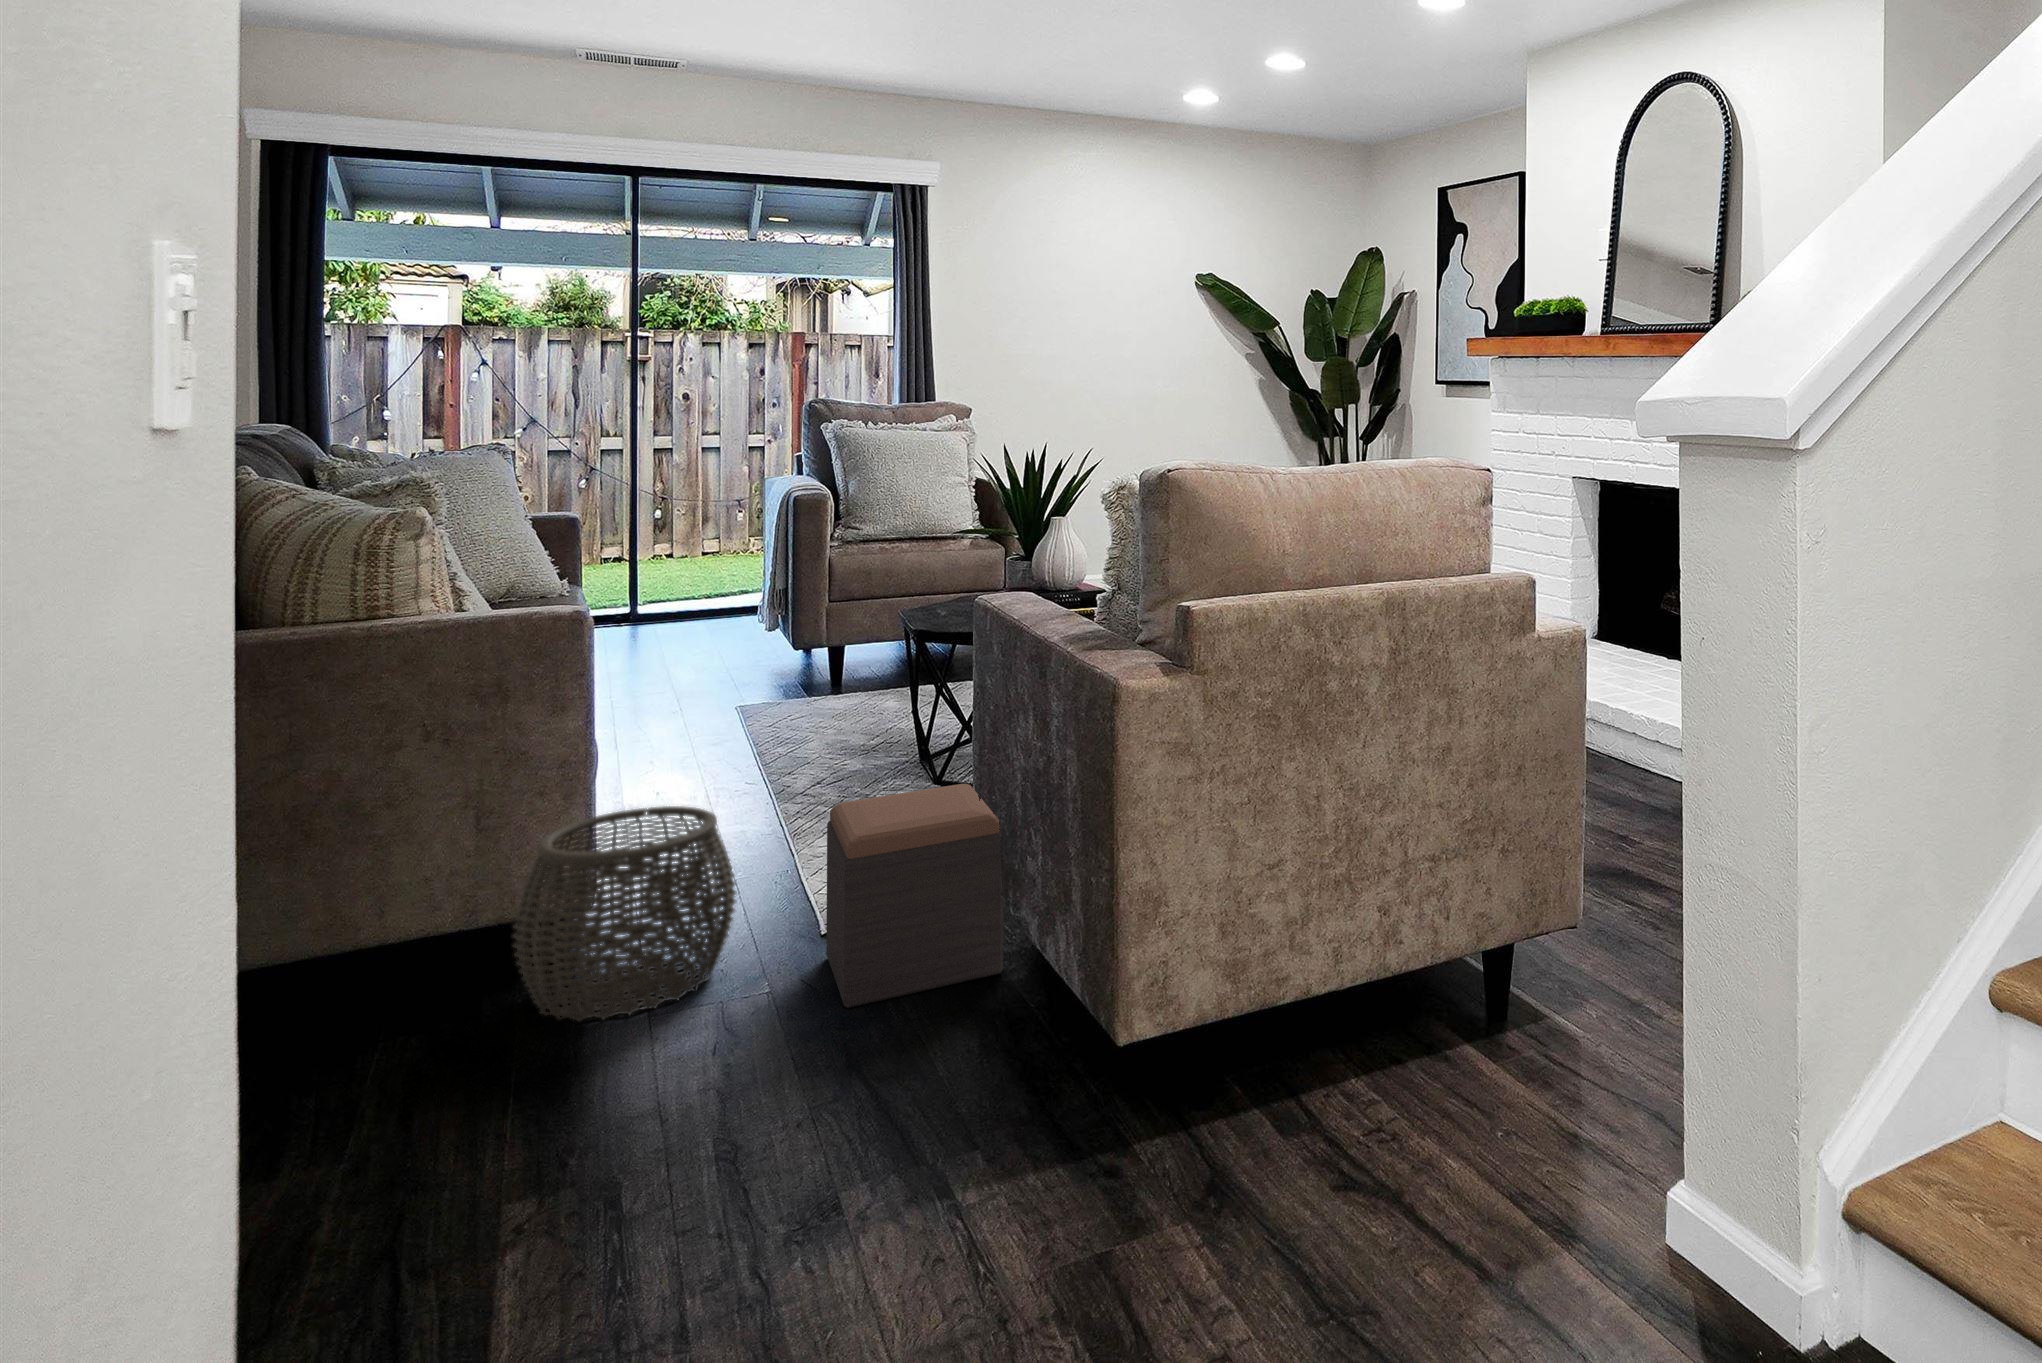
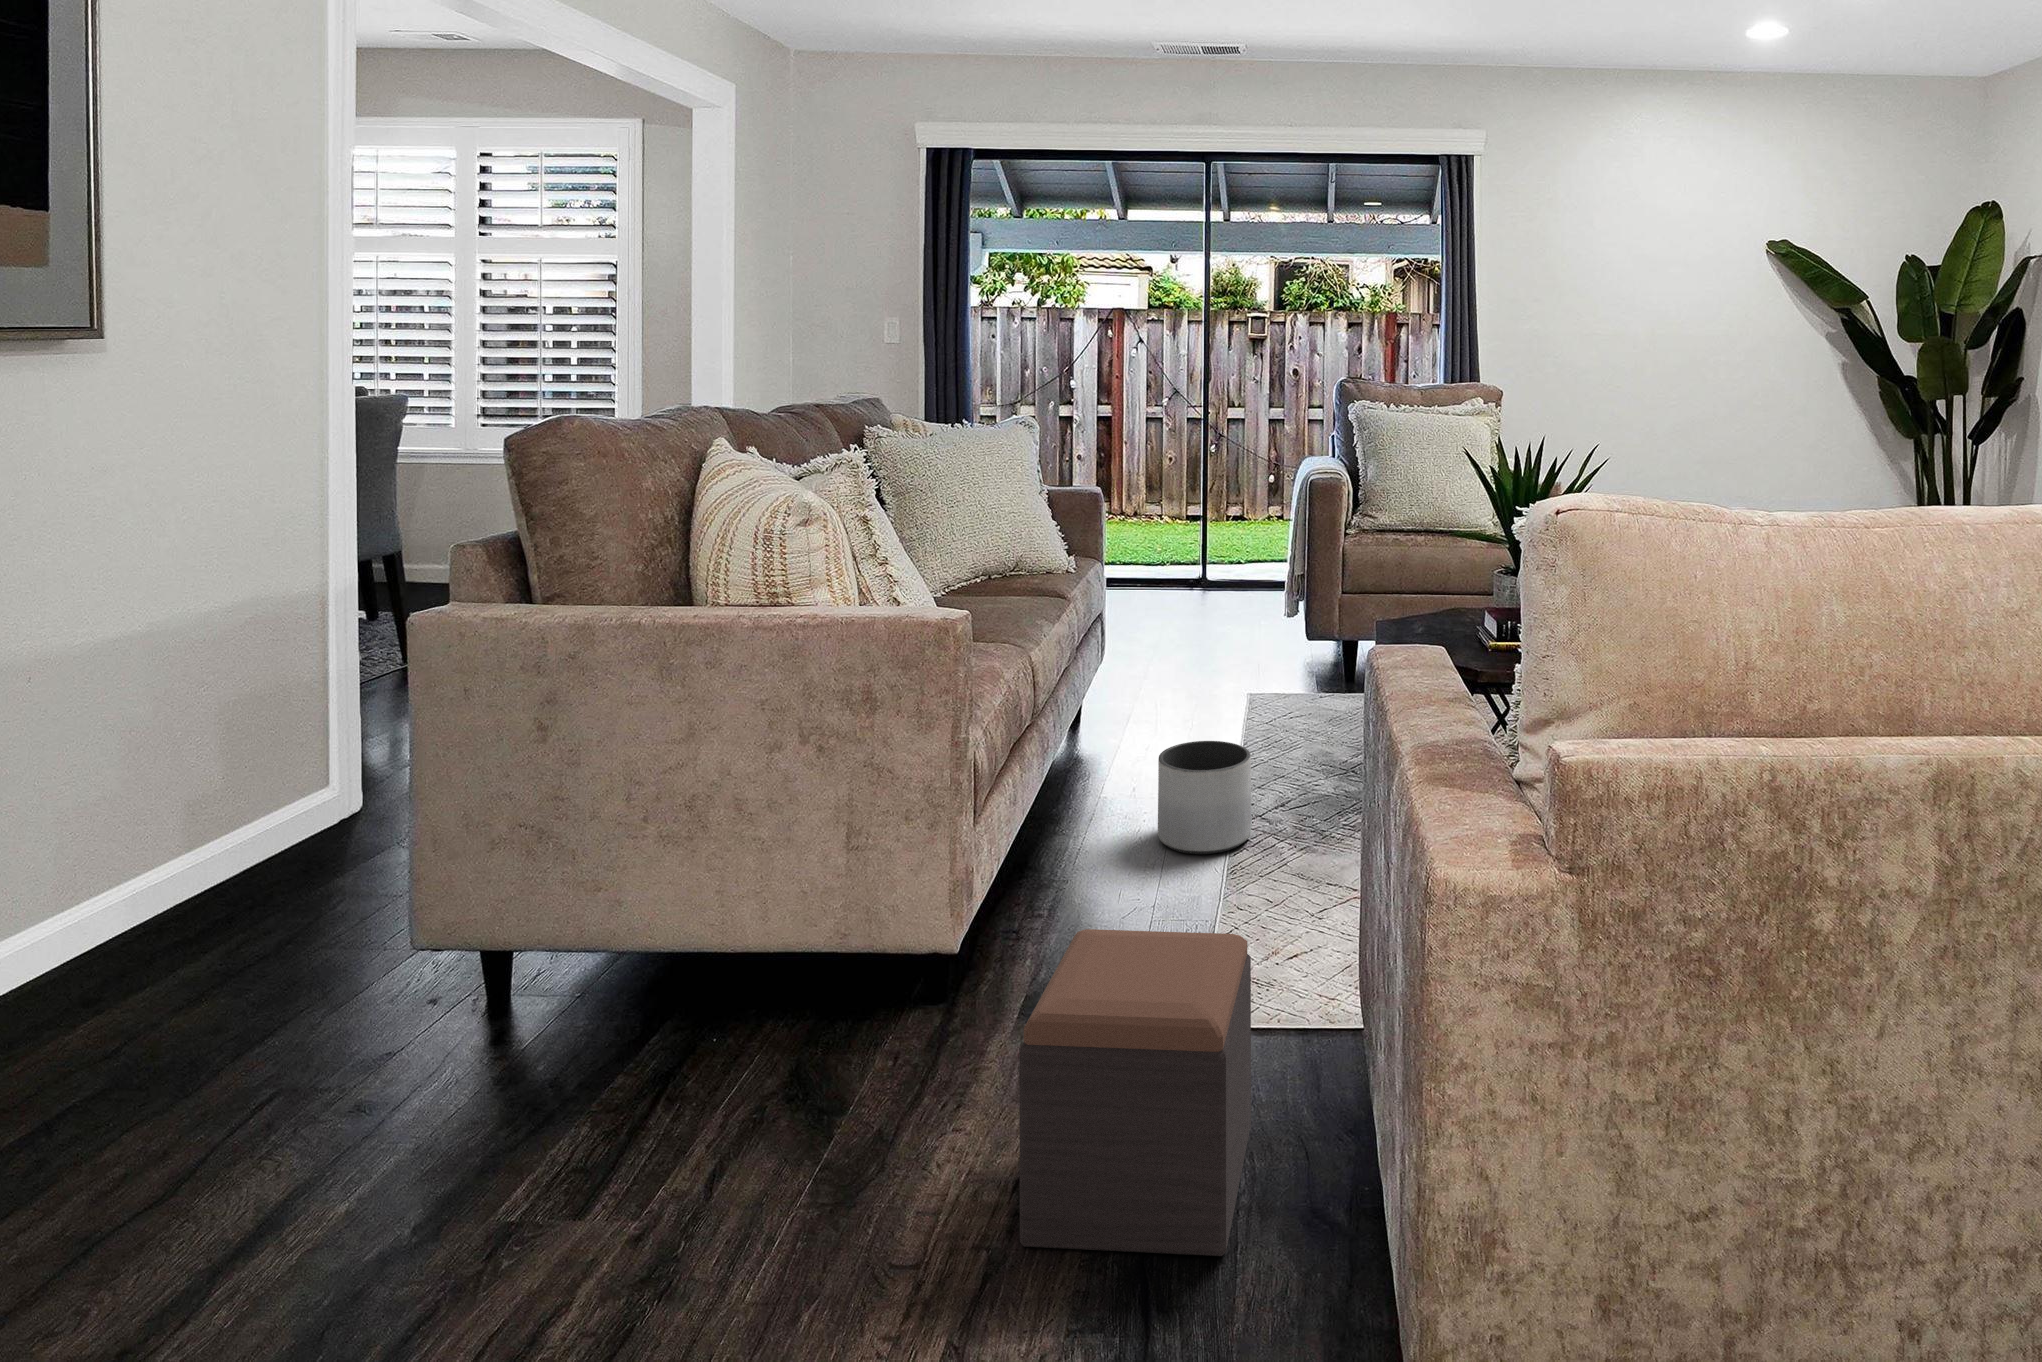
planter: none [738,723,835,821] -> present [1158,741,1252,854]
woven basket: present [513,806,736,1021] -> none [753,872,990,1150]

